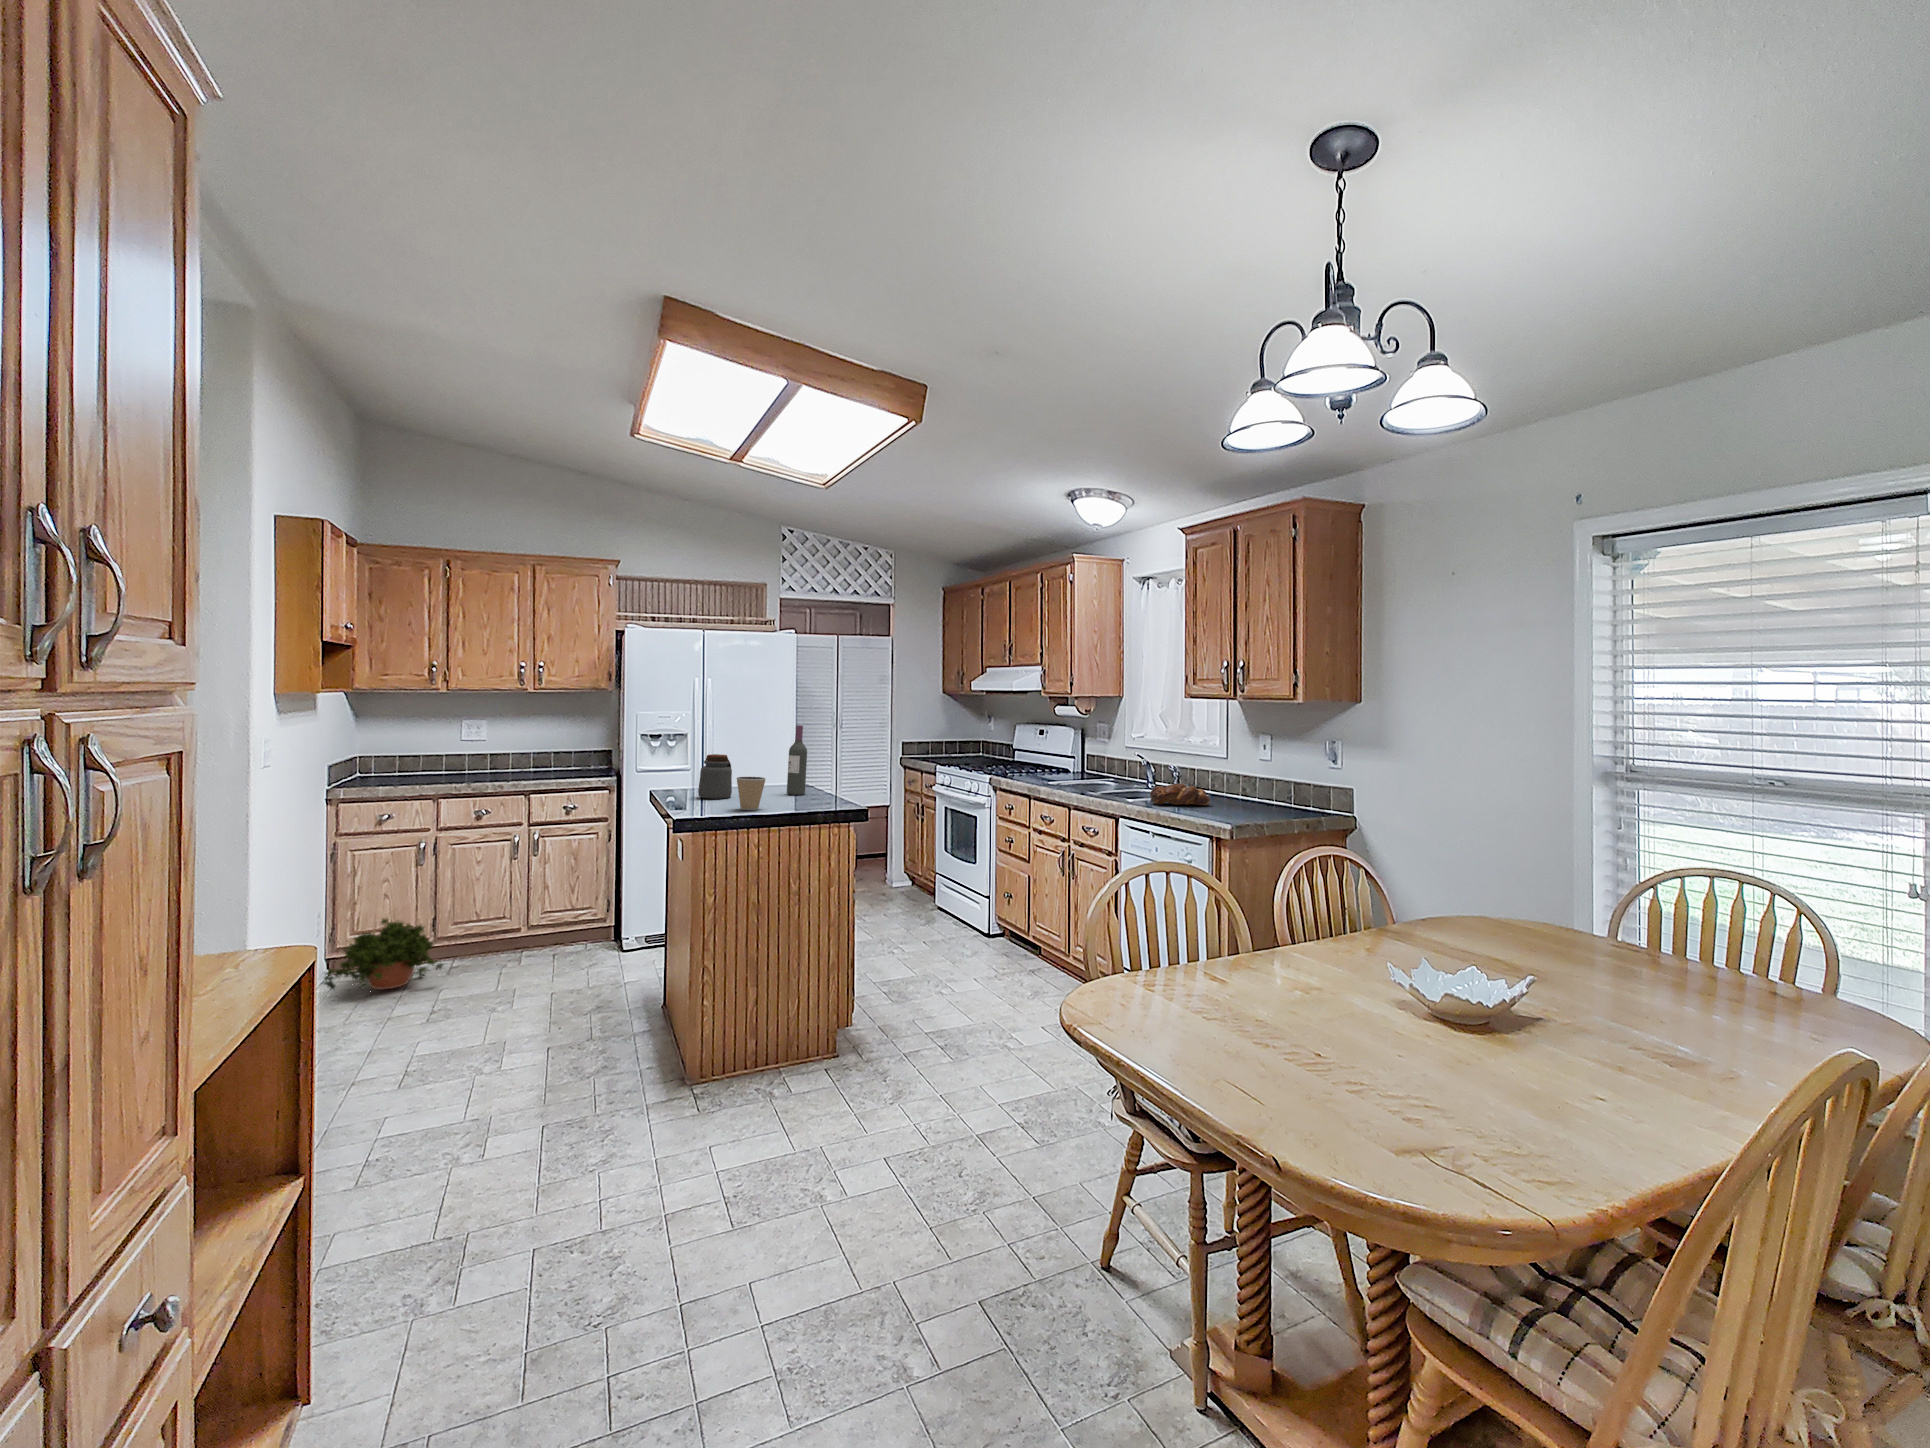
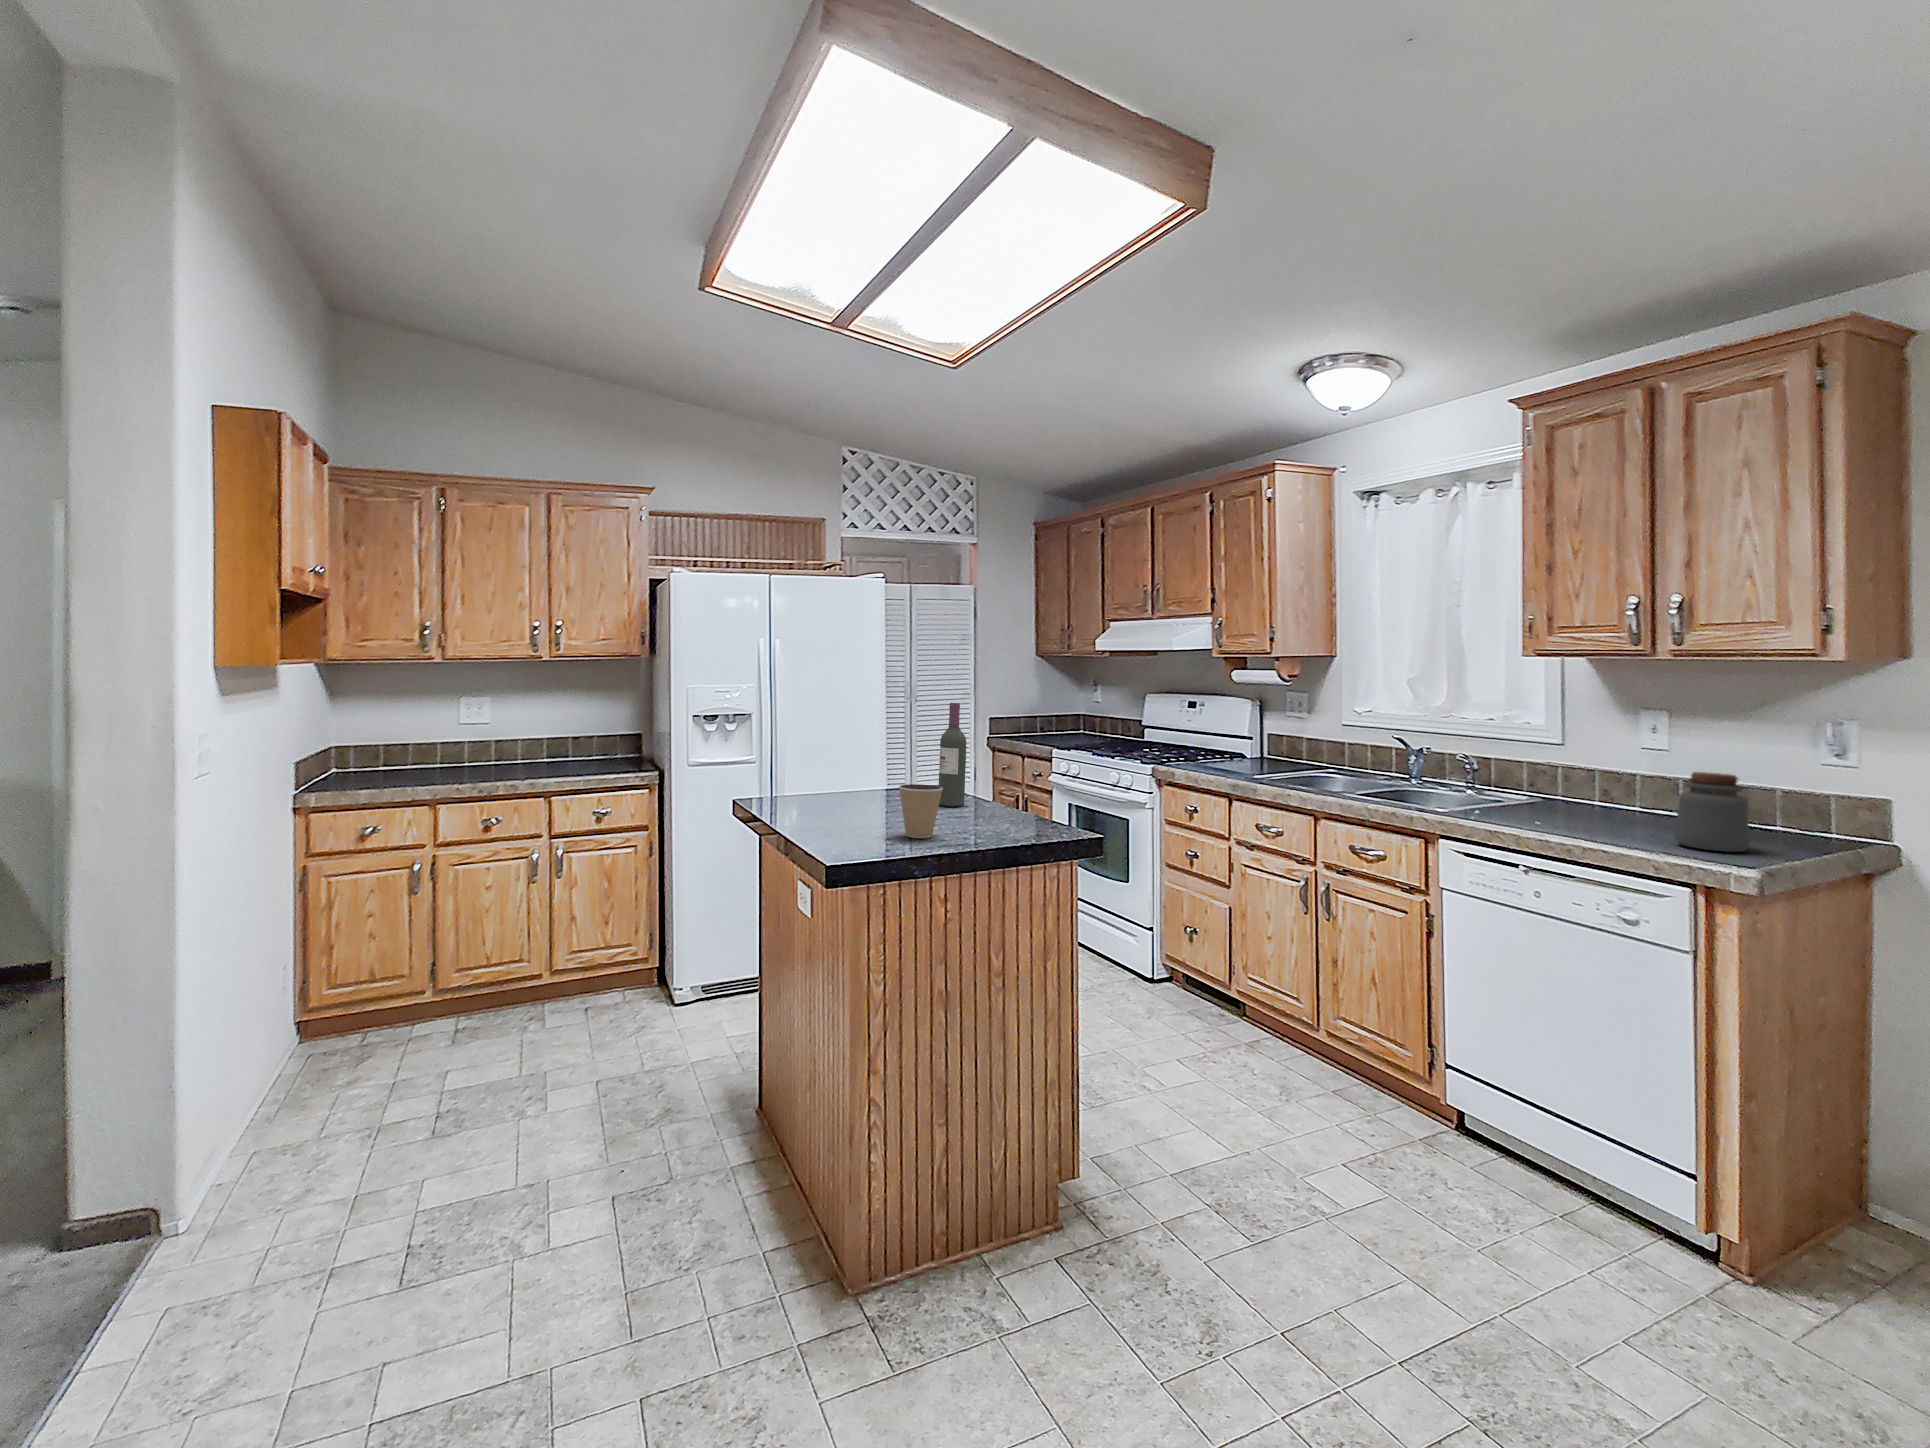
jar: present [698,754,732,799] -> present [1675,772,1749,852]
bread loaf: present [1150,783,1210,805] -> none [1497,789,1609,824]
potted plant: present [323,919,444,989] -> none [292,963,459,1073]

